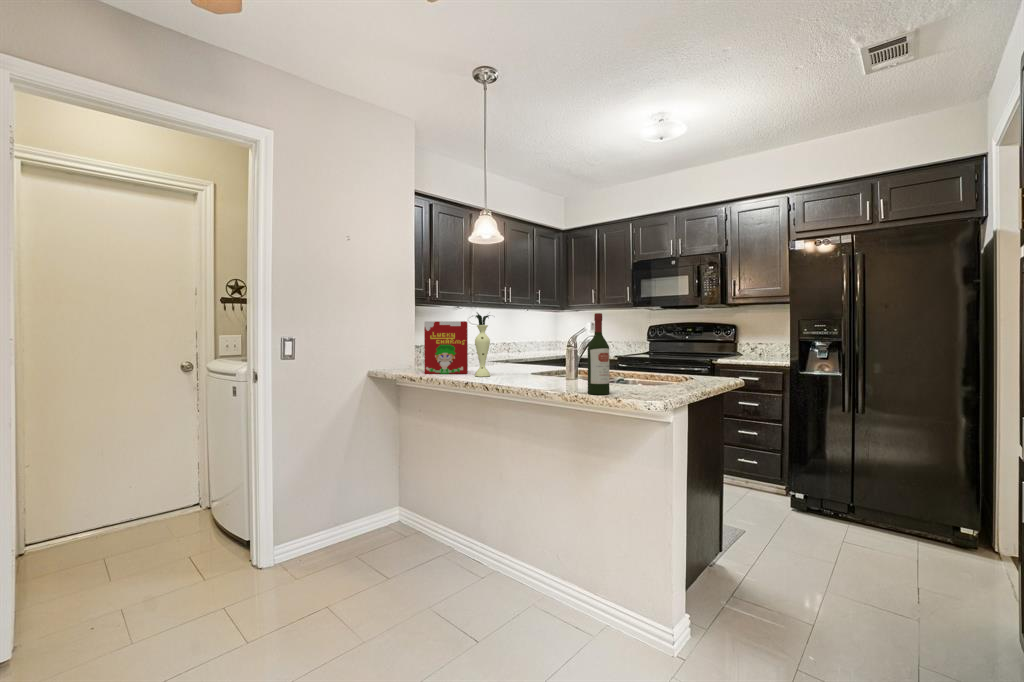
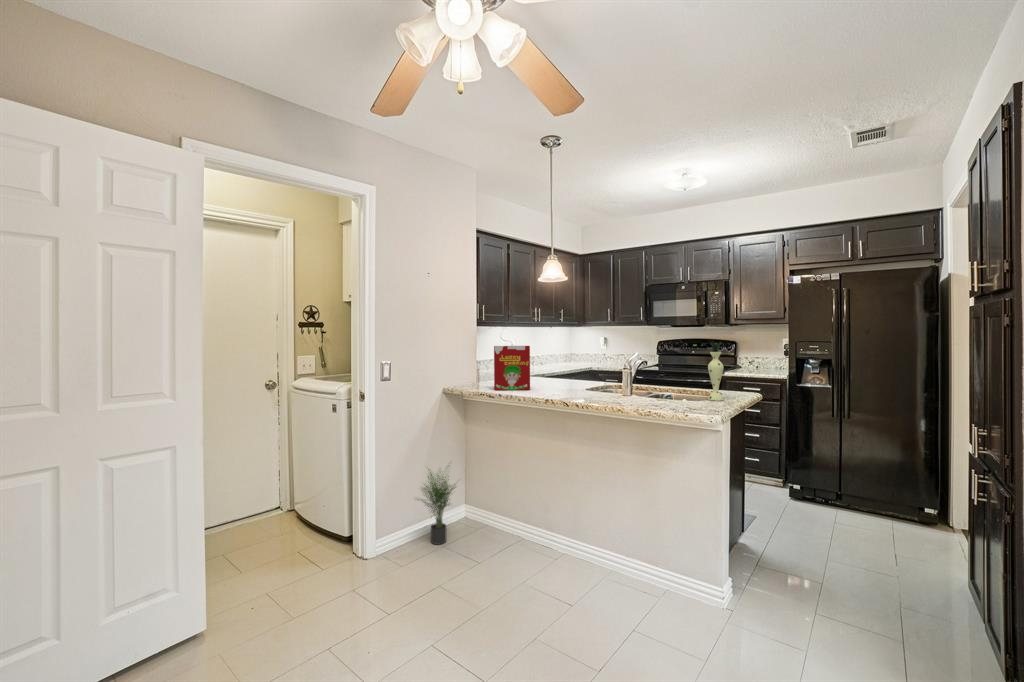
vase: present [475,313,490,377] -> present [708,340,724,401]
wine bottle: present [588,313,609,395] -> none [659,349,676,411]
potted plant: none [313,456,383,555] -> present [418,469,456,544]

